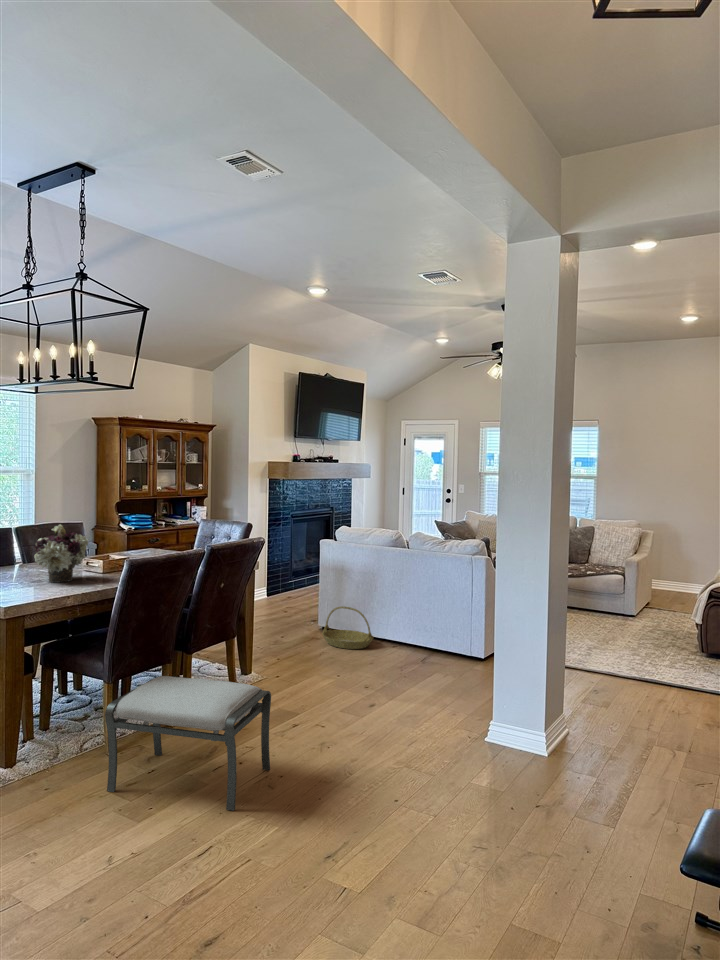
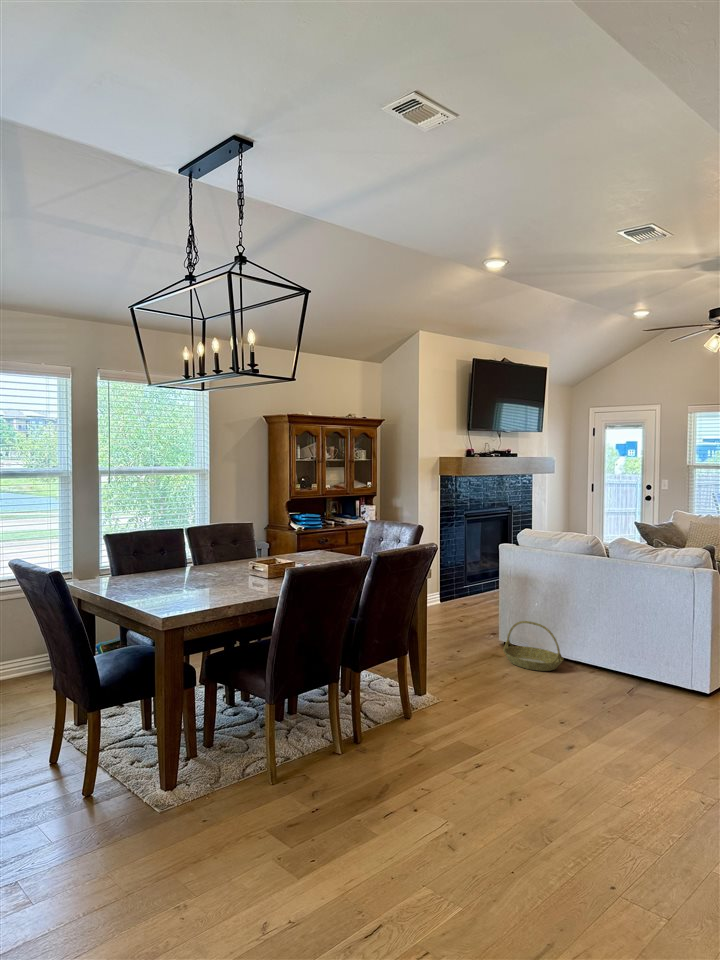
flower arrangement: present [34,524,88,583] -> none [198,529,252,591]
ottoman: present [105,676,271,811] -> none [265,702,449,878]

